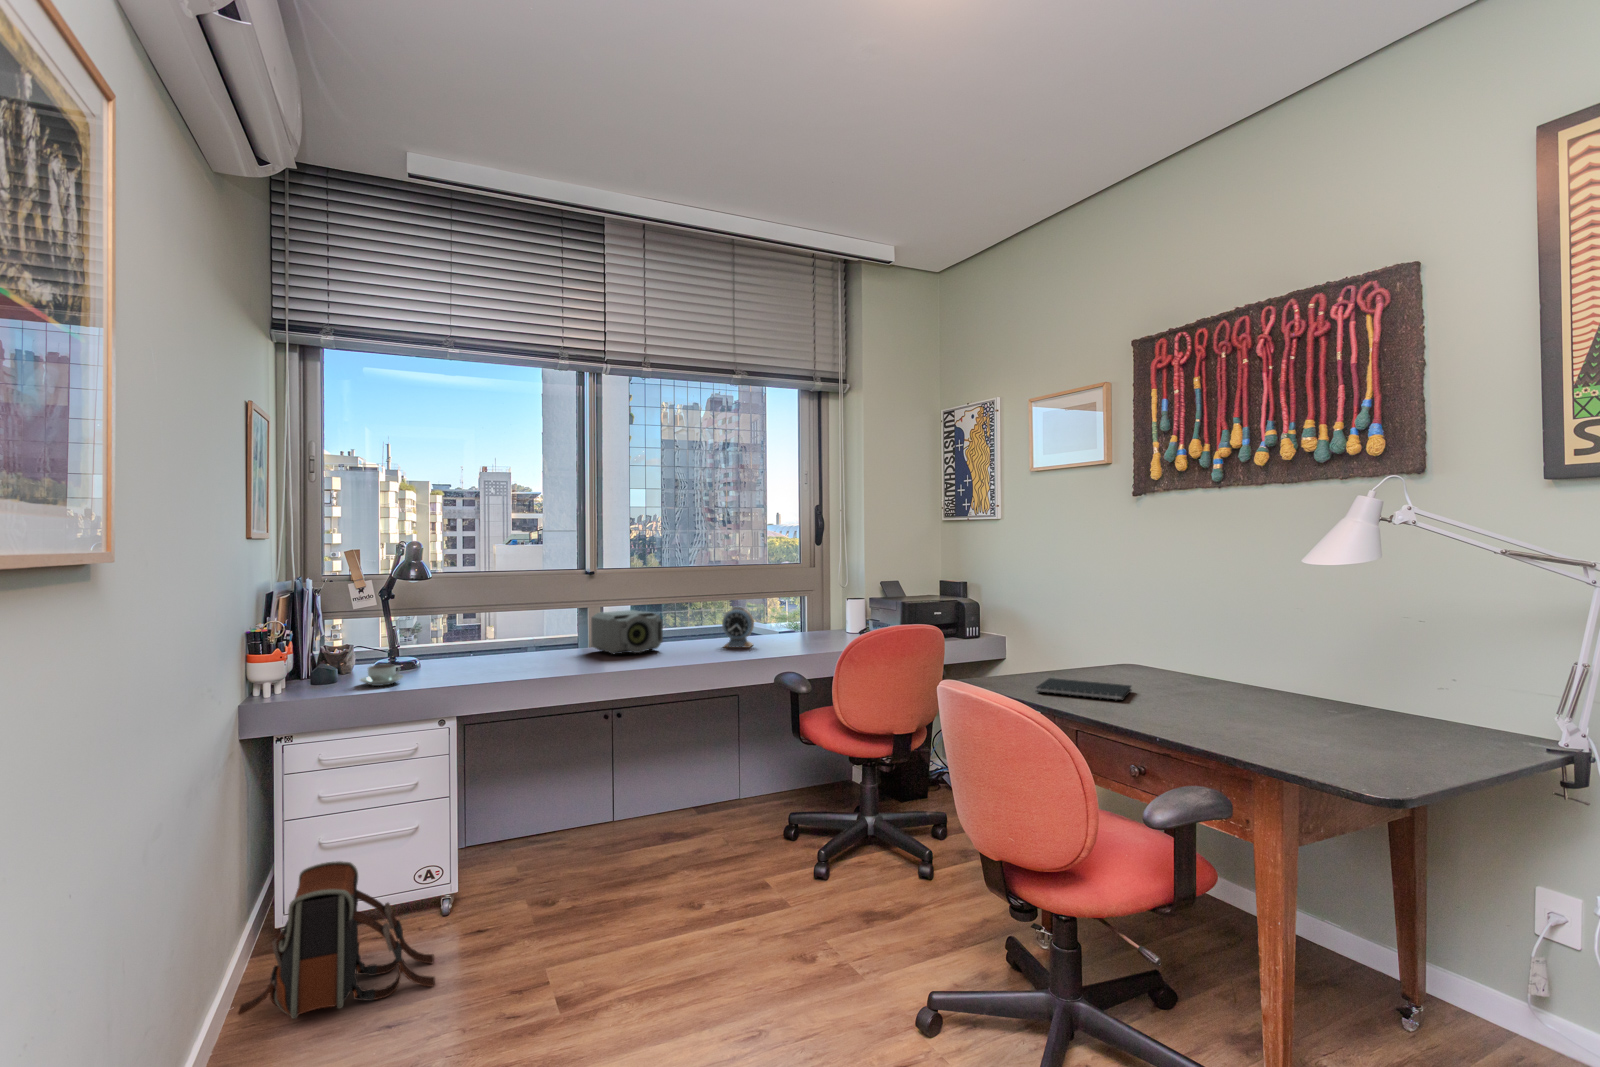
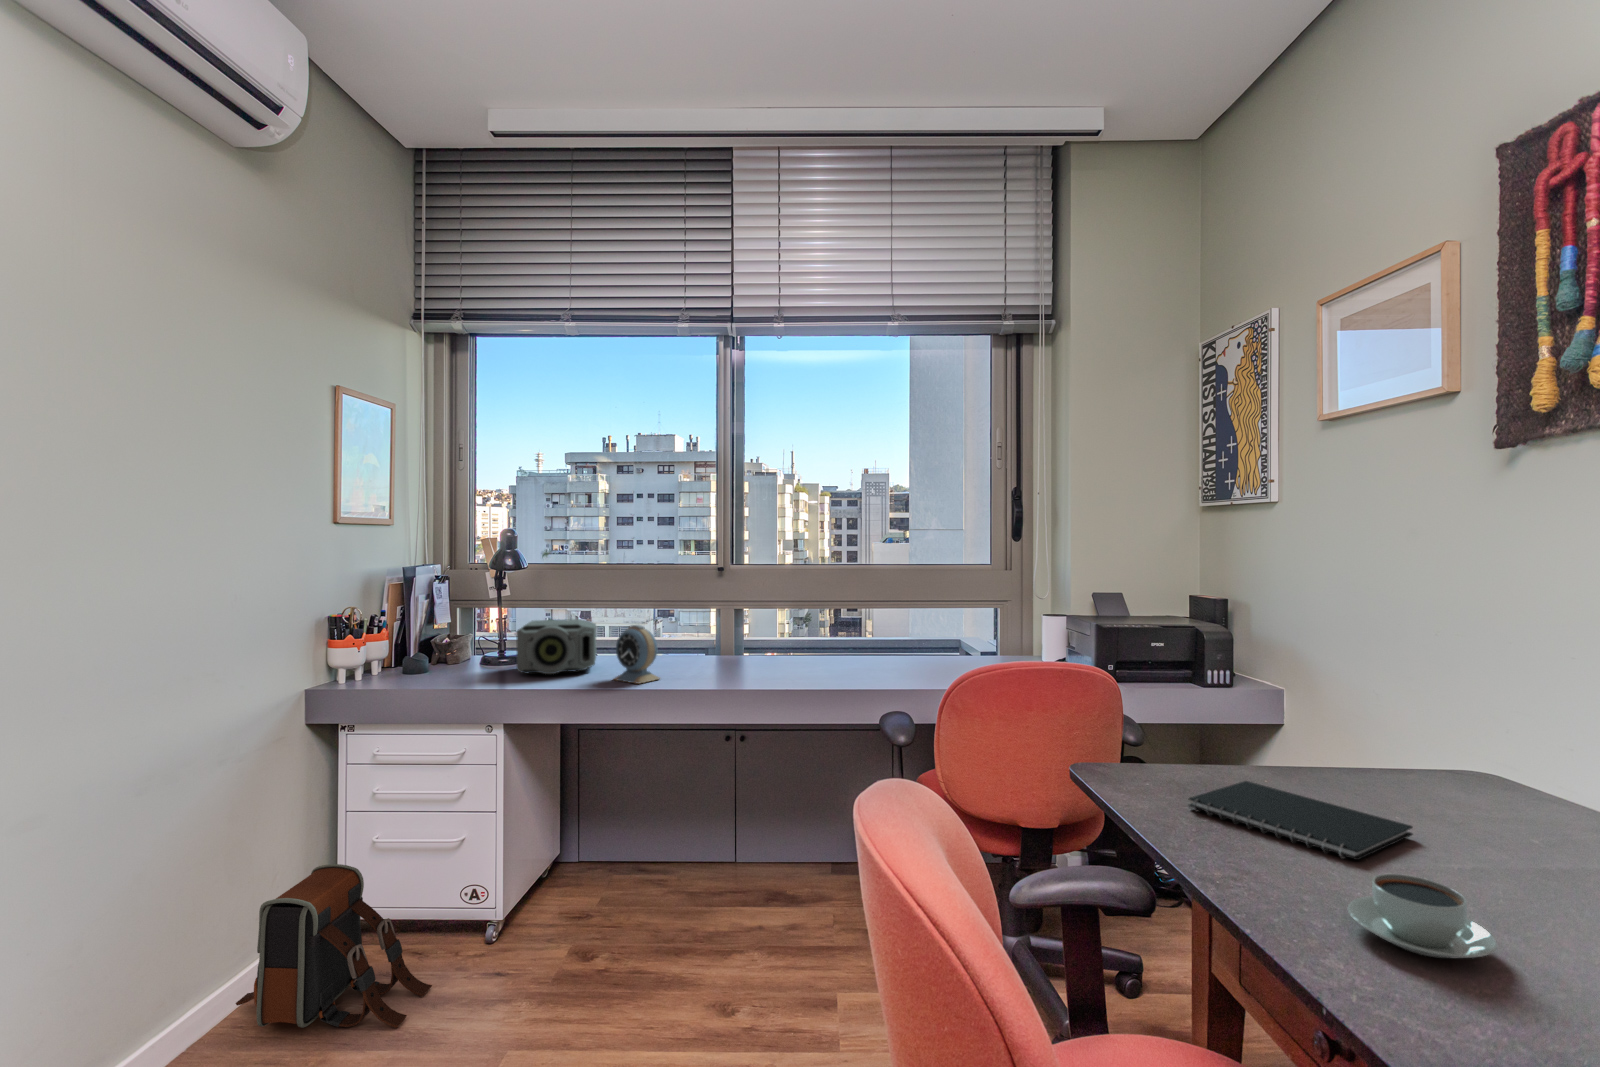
alarm clock: present [722,607,754,648] -> present [614,625,660,684]
speaker: present [591,610,663,654] -> present [516,619,596,674]
coffee cup: present [360,664,403,686] -> present [1348,874,1497,958]

